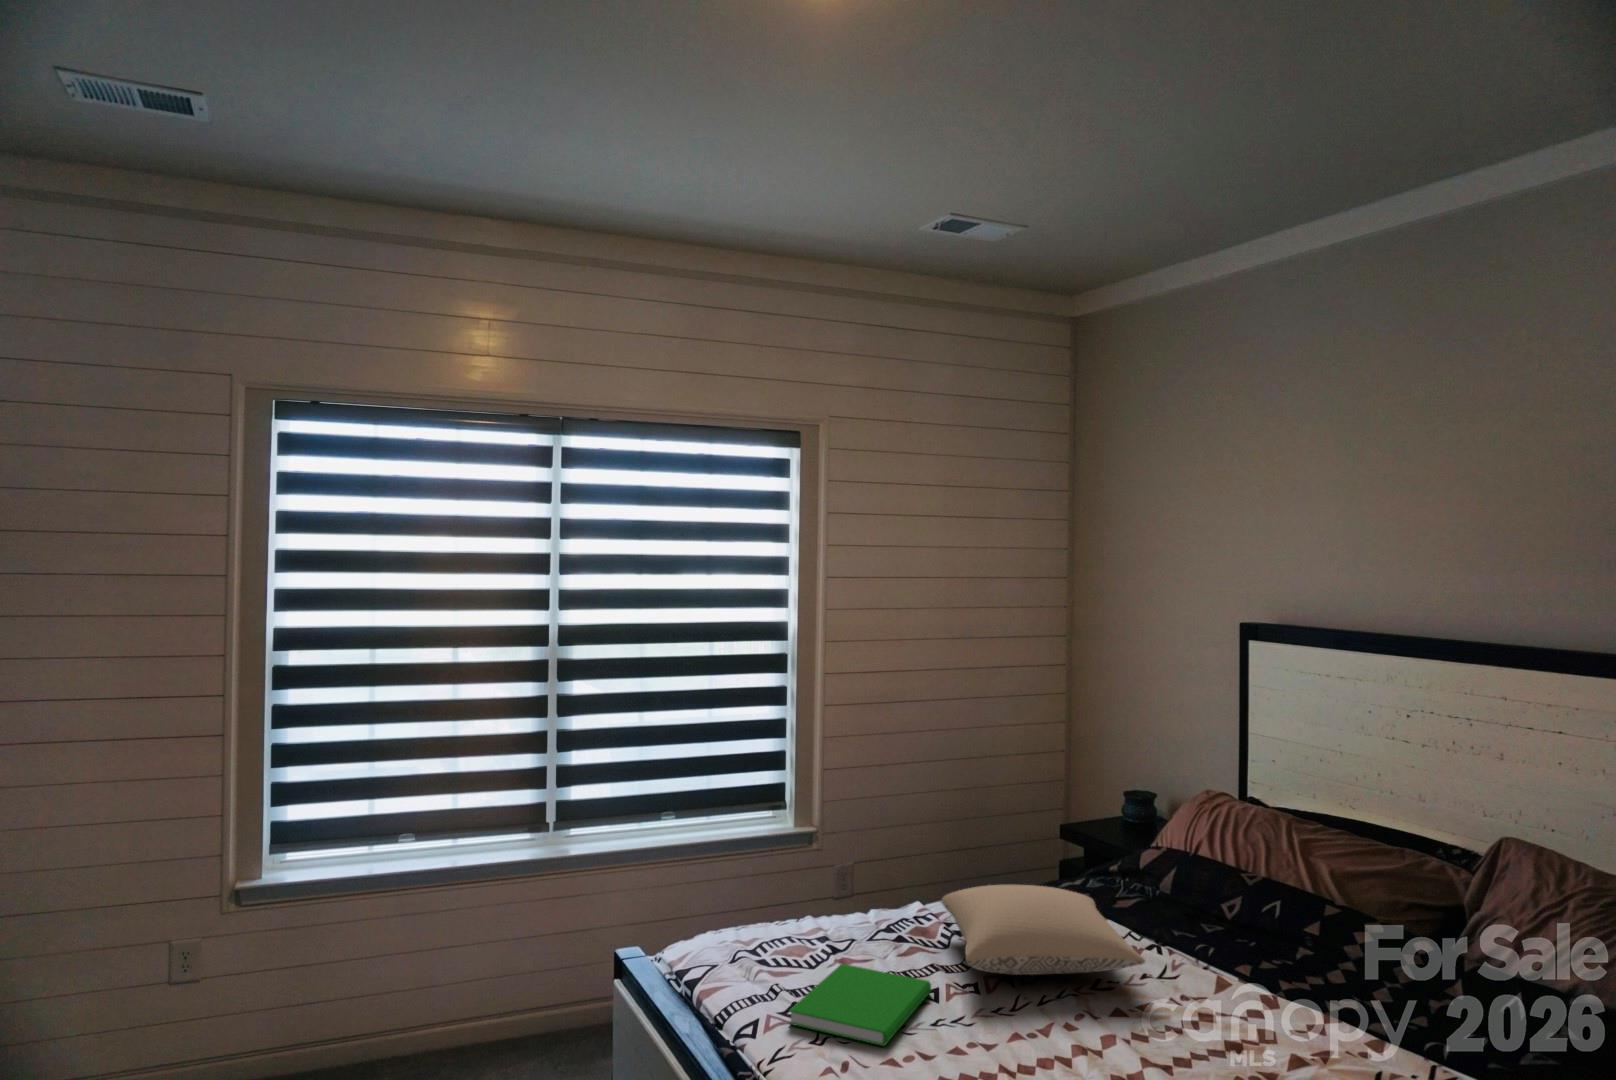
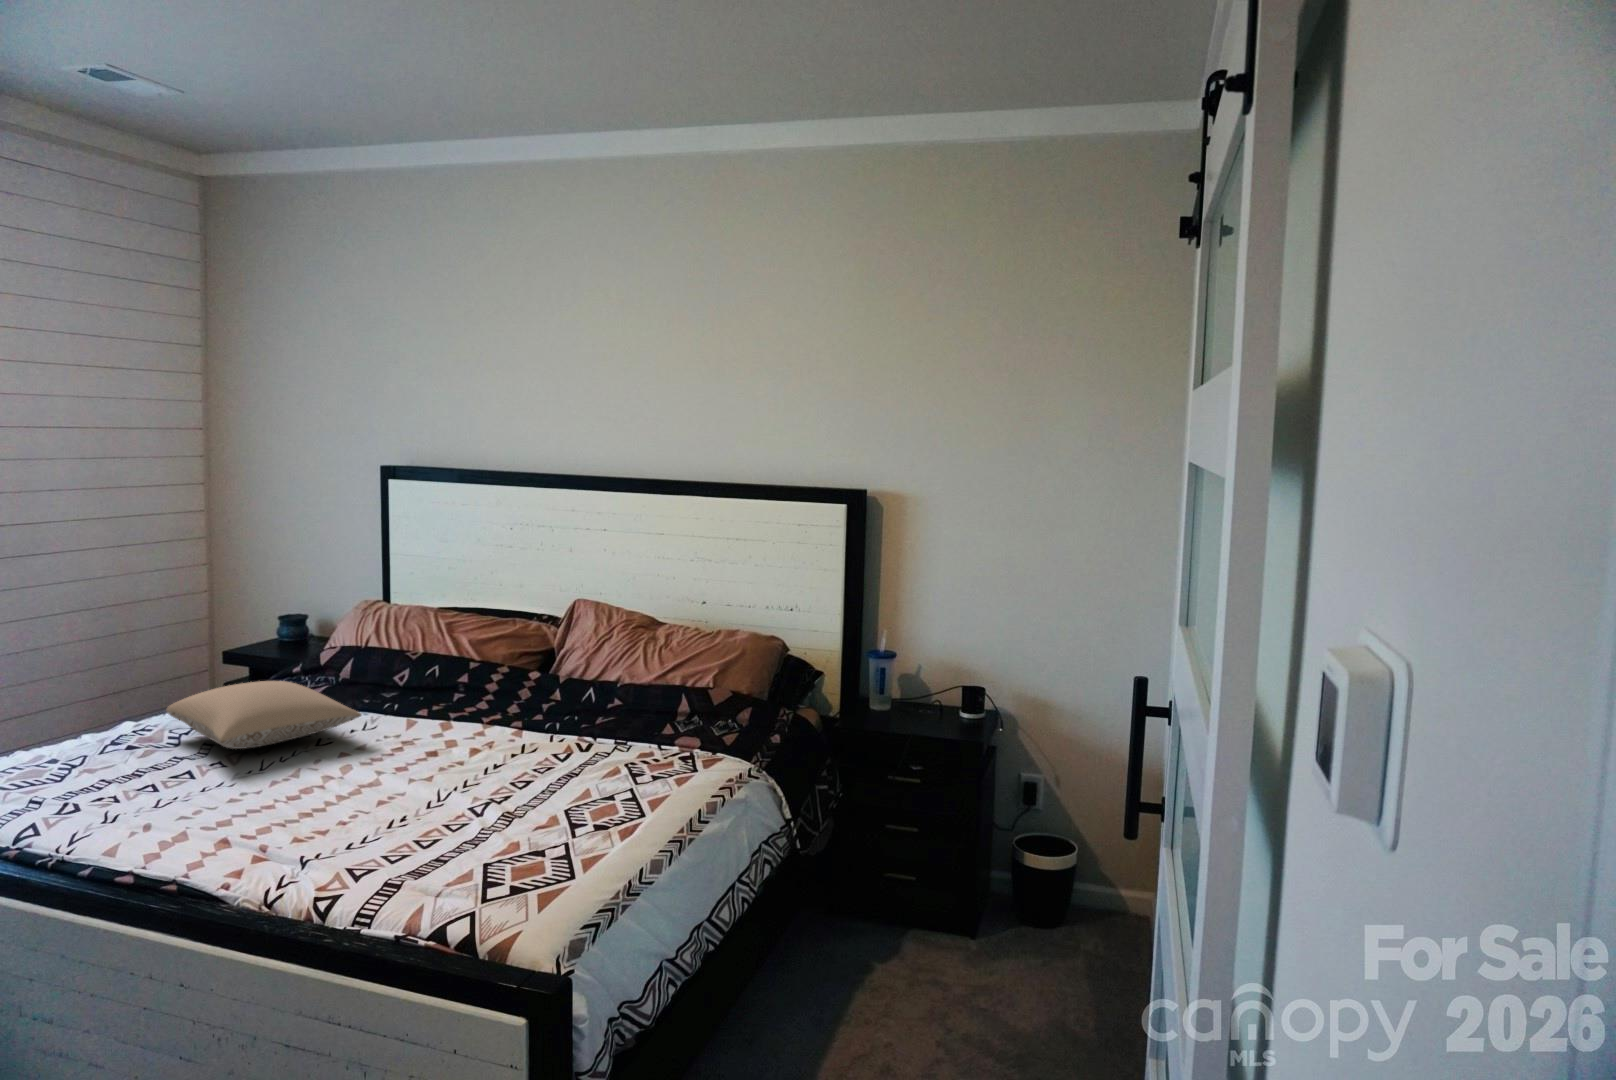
book: present [789,964,931,1046] -> none [67,765,188,821]

